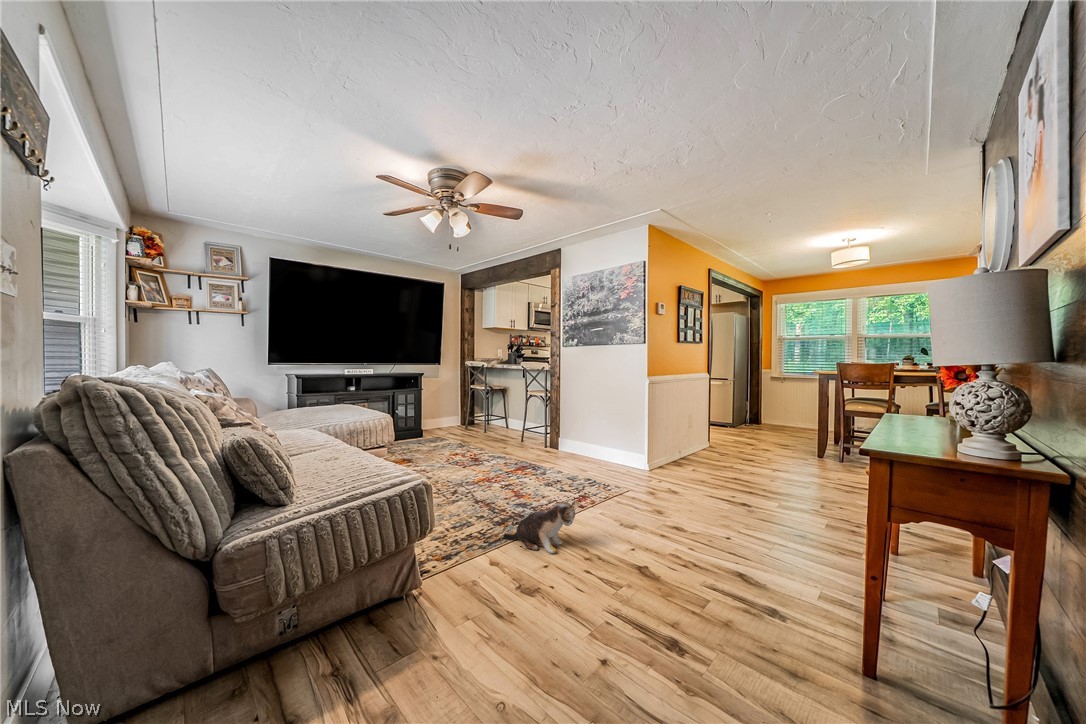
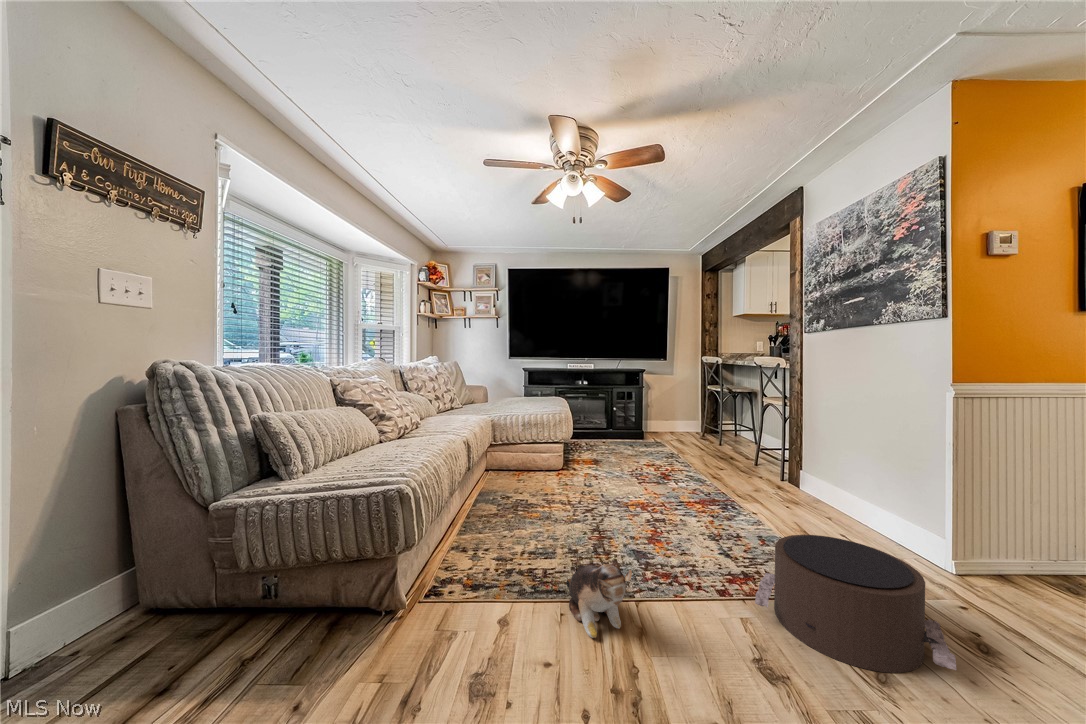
pouf: none [599,466,688,521] -> present [755,535,956,673]

